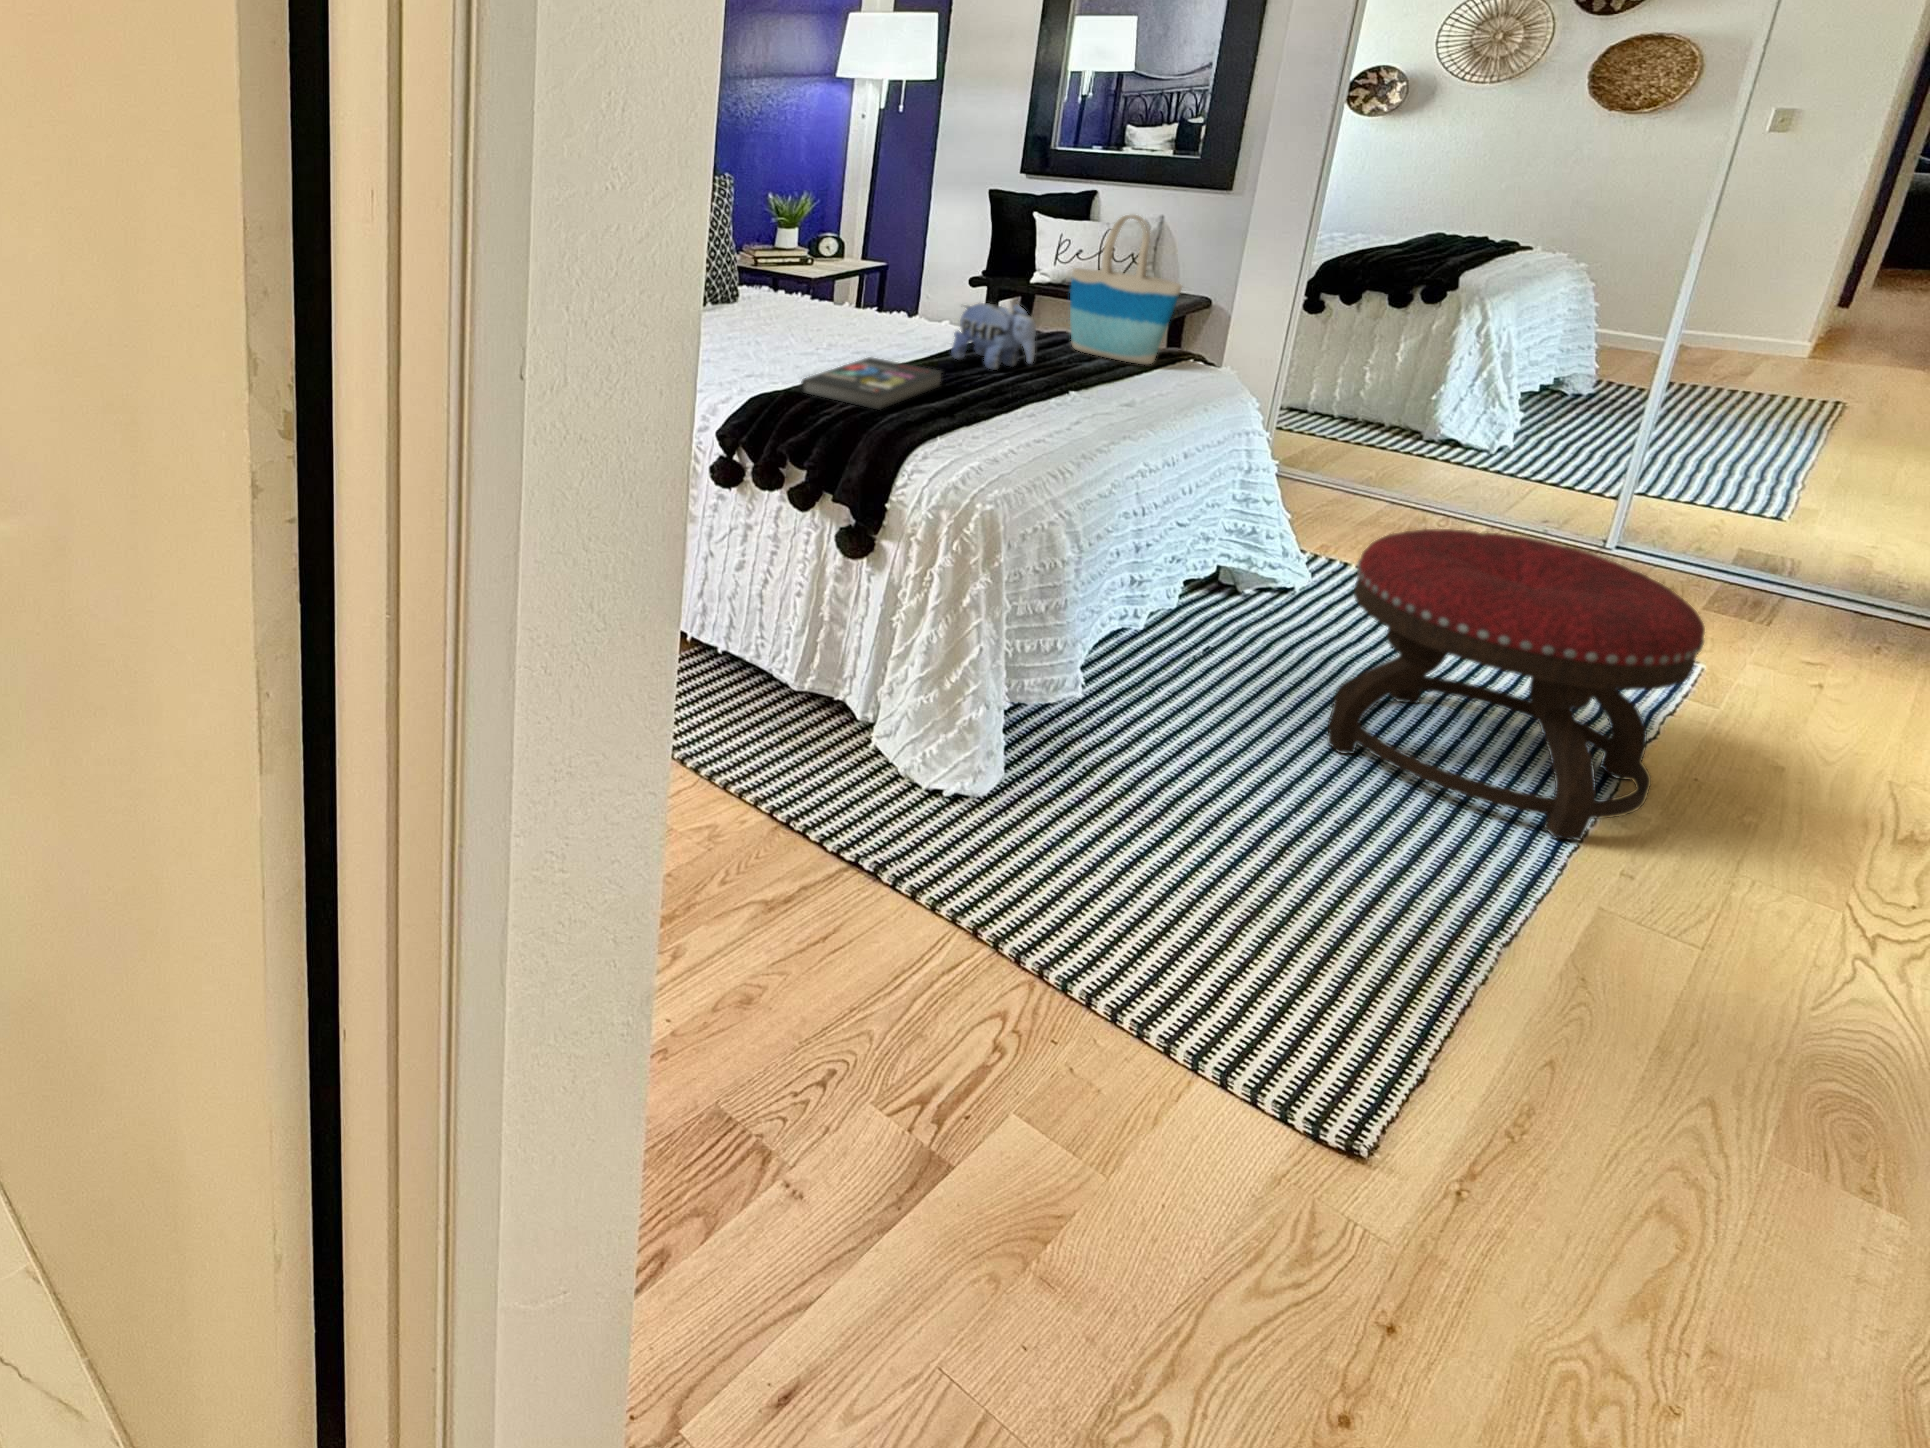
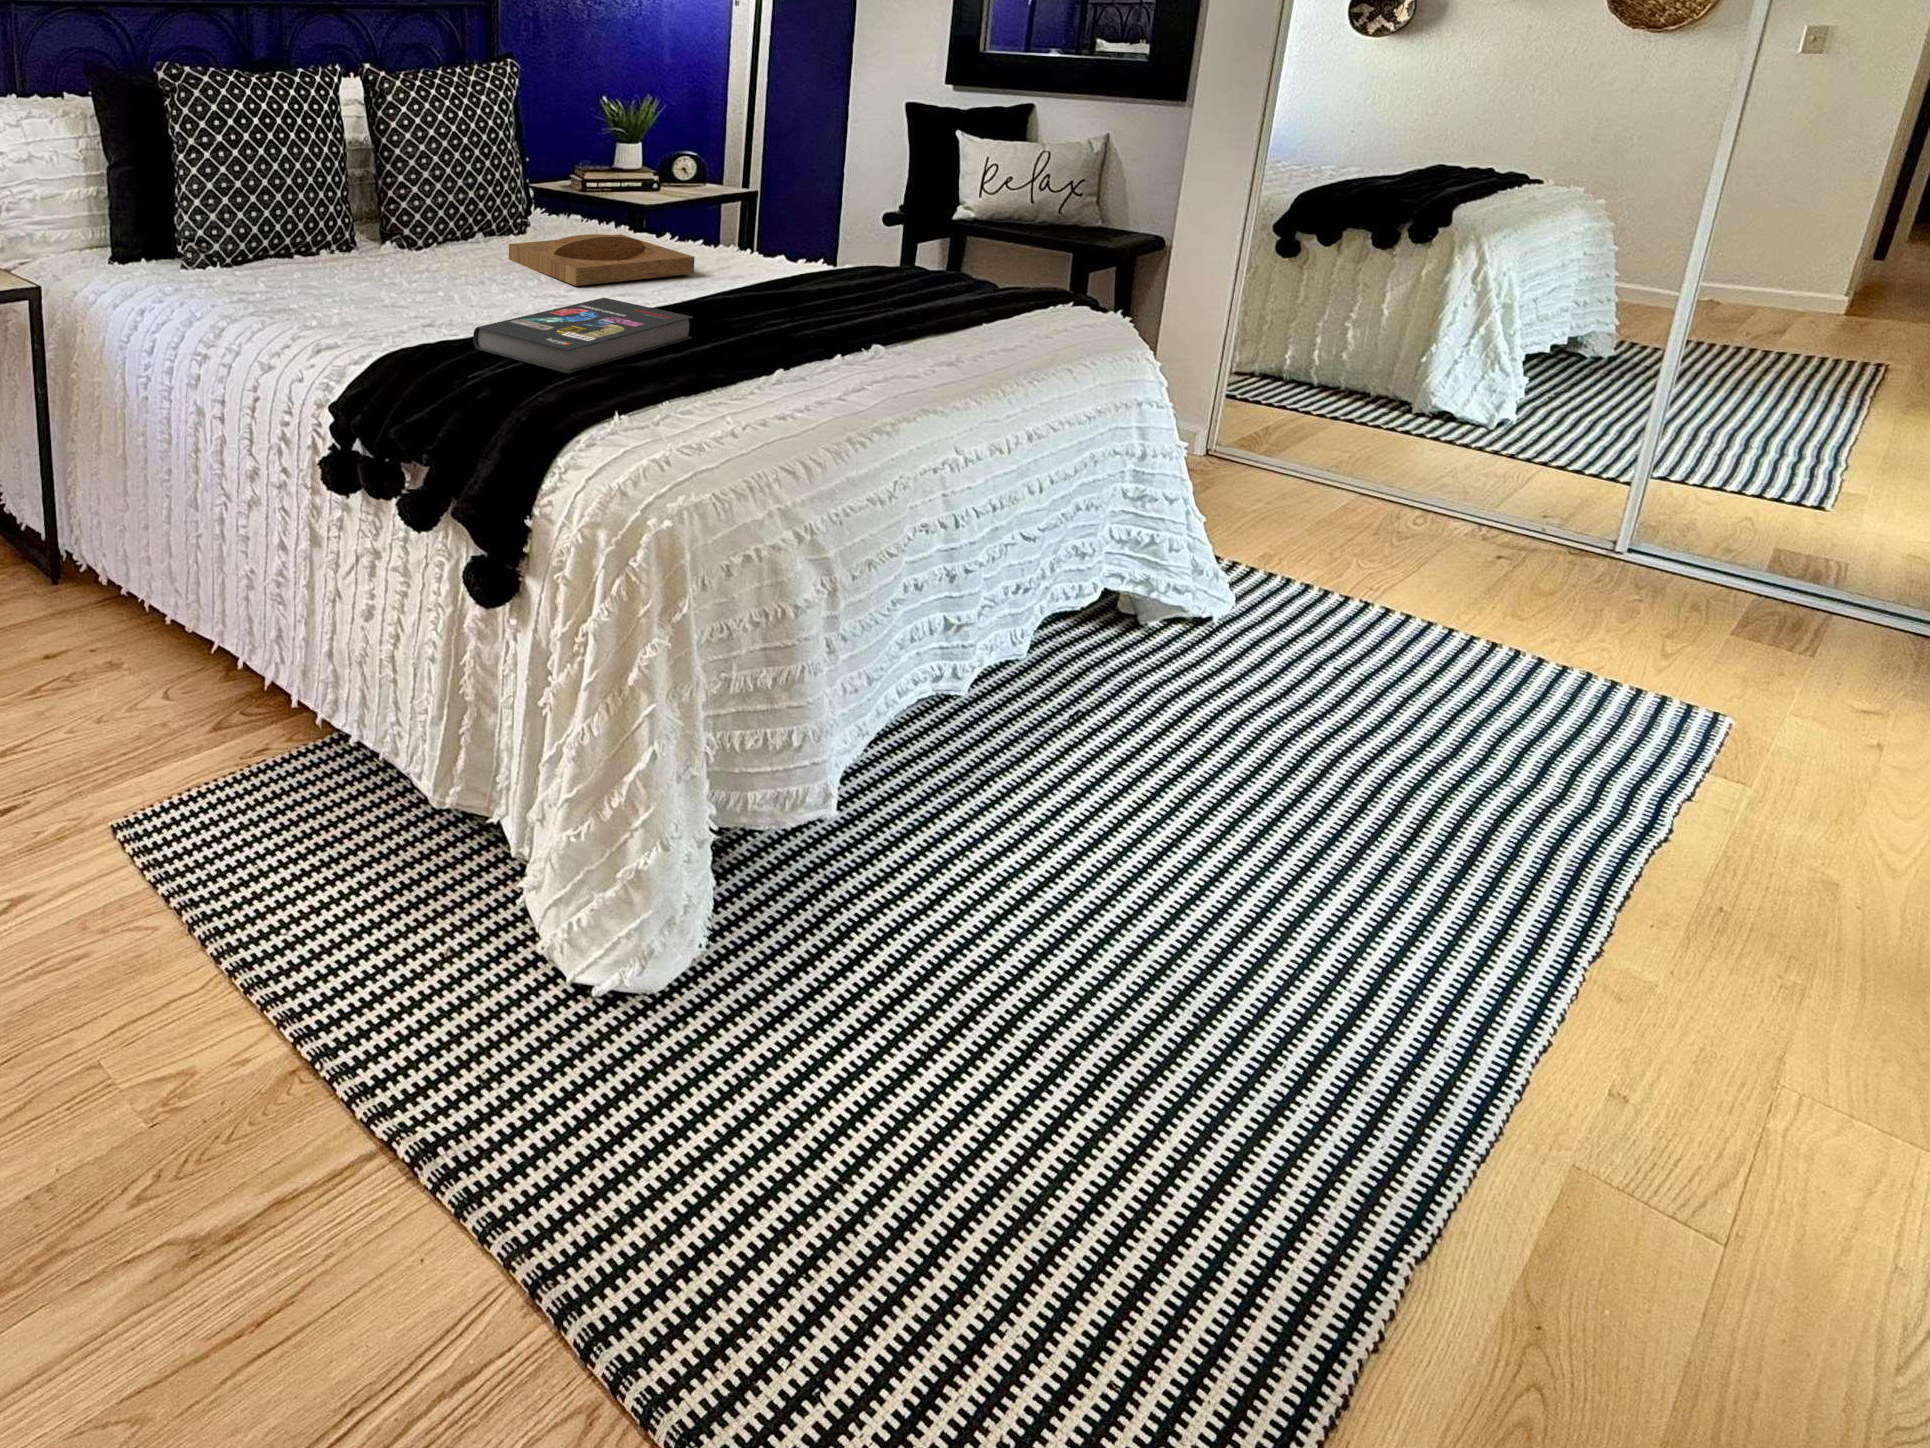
tote bag: present [1070,214,1182,364] -> none [911,94,1044,308]
plush toy: present [951,303,1036,370] -> none [735,219,838,316]
tray: none [765,308,907,347] -> present [509,234,695,286]
ottoman: present [1328,529,1705,840] -> none [1210,544,1717,1029]

